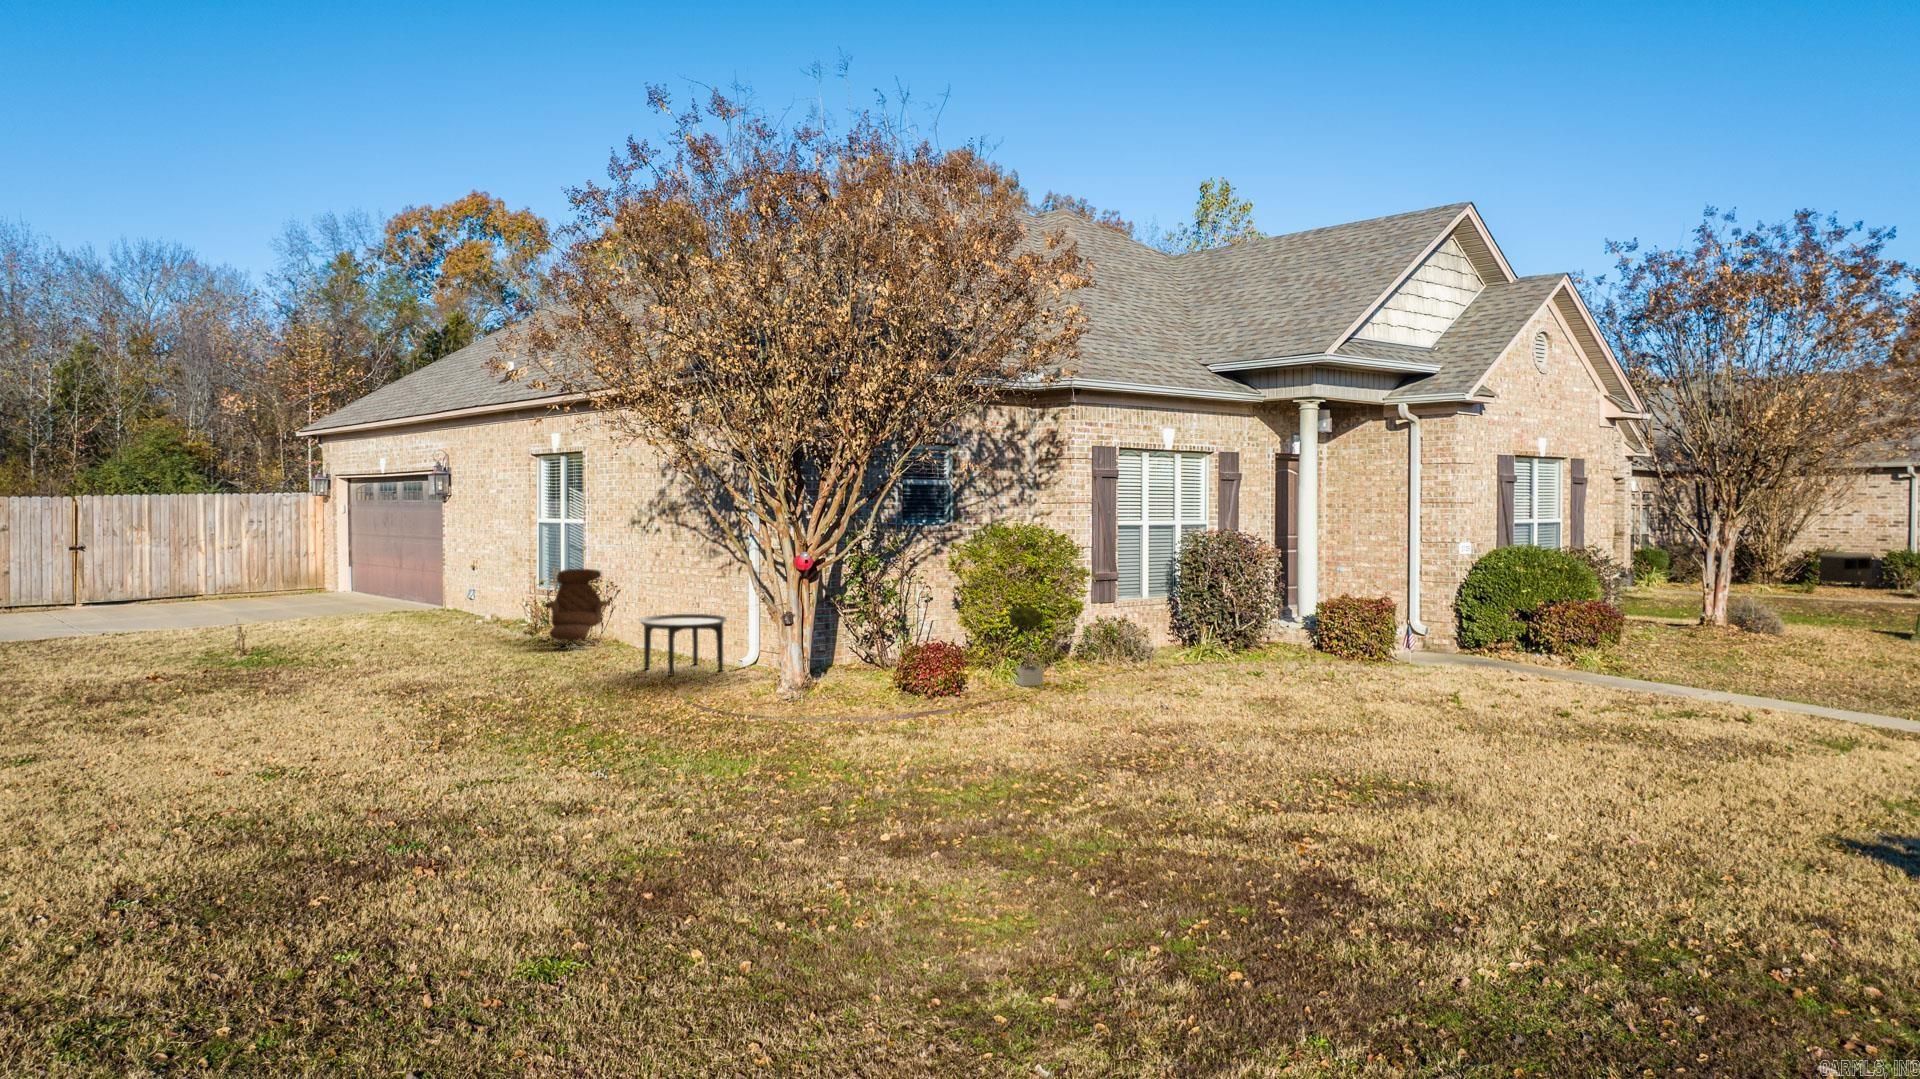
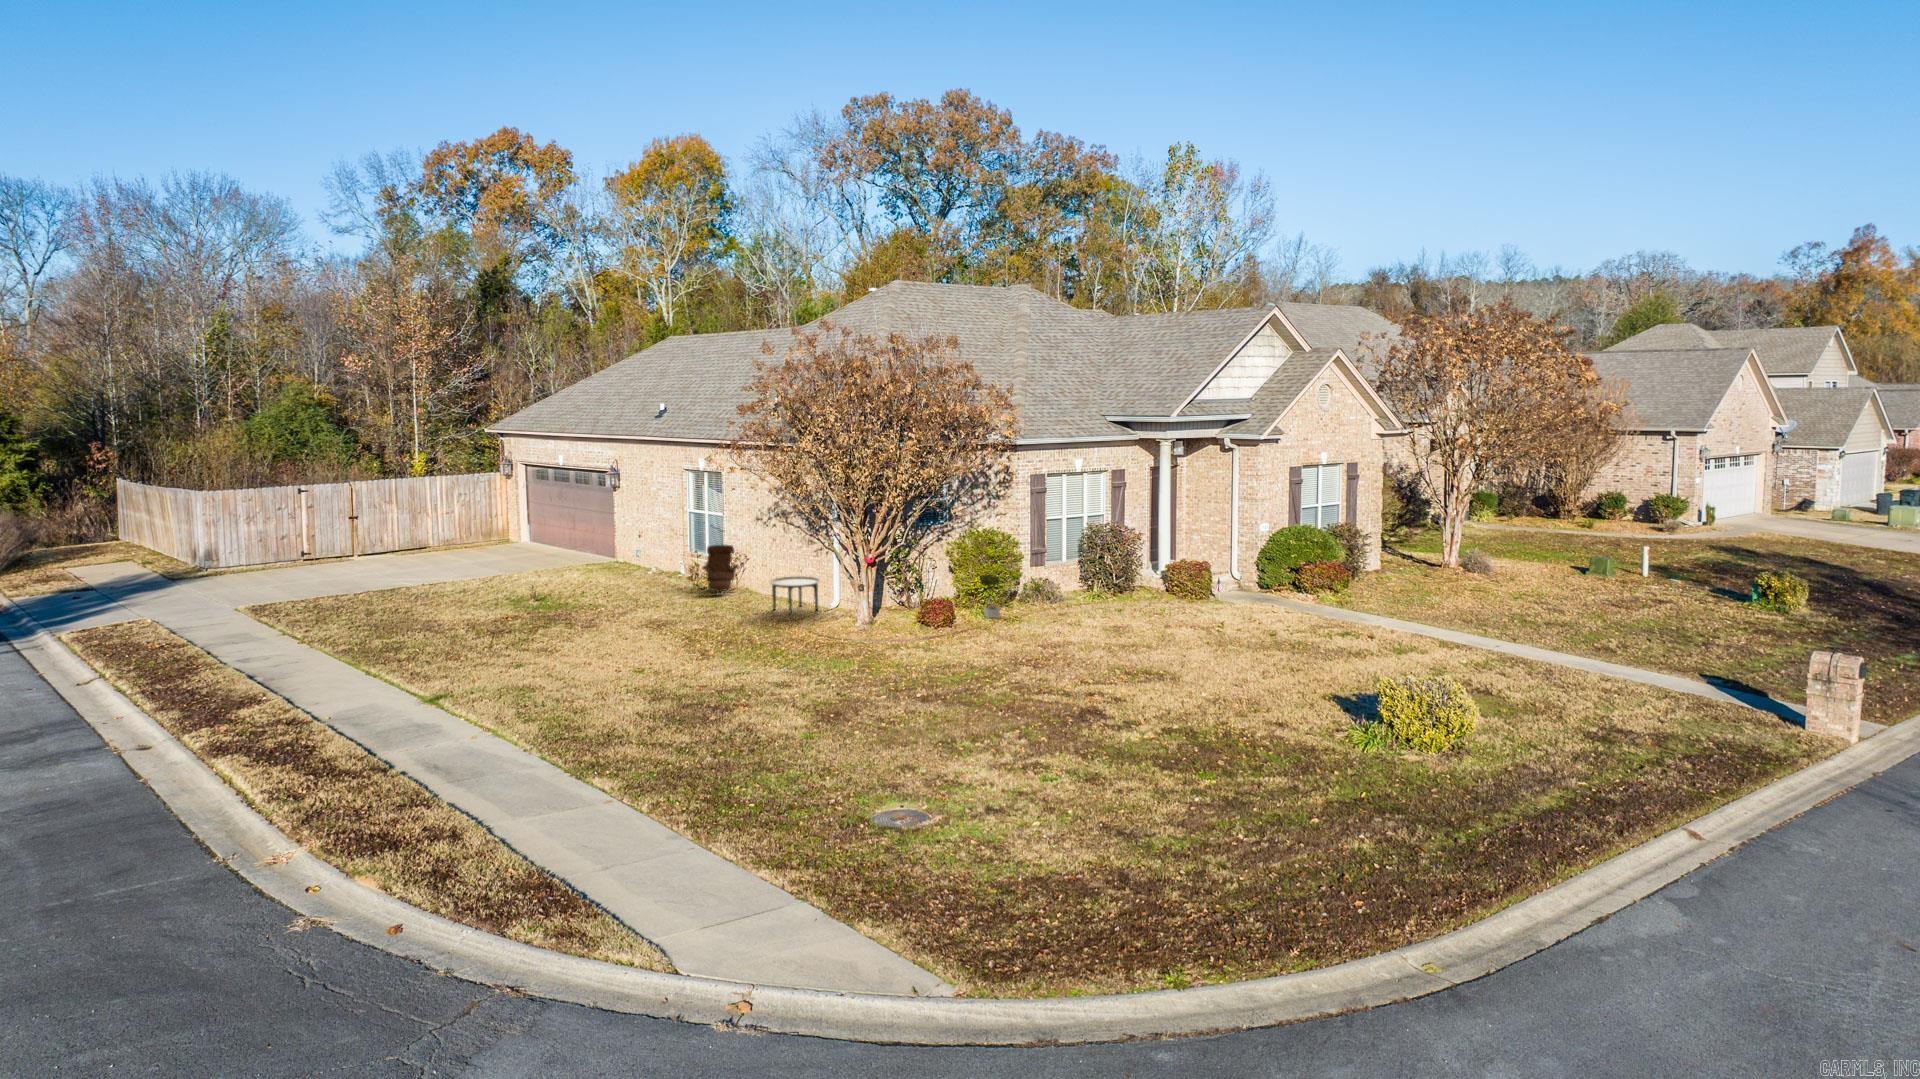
storage bench: present [1819,552,1874,585] -> none [1595,499,1635,525]

